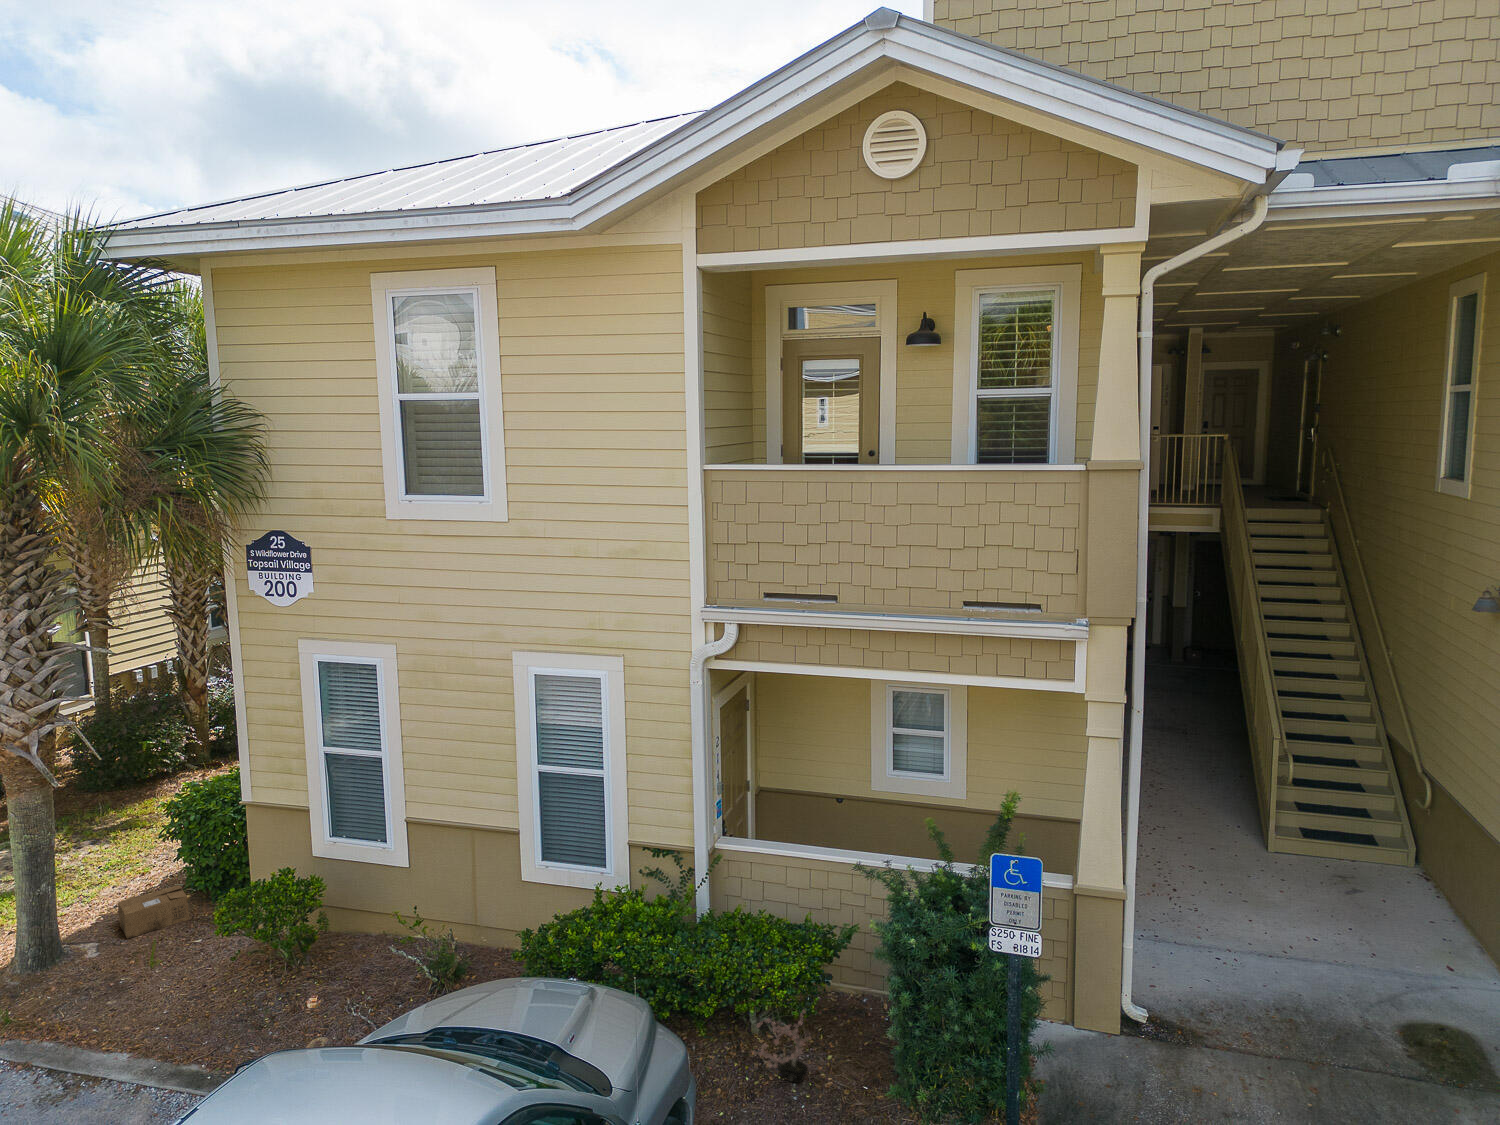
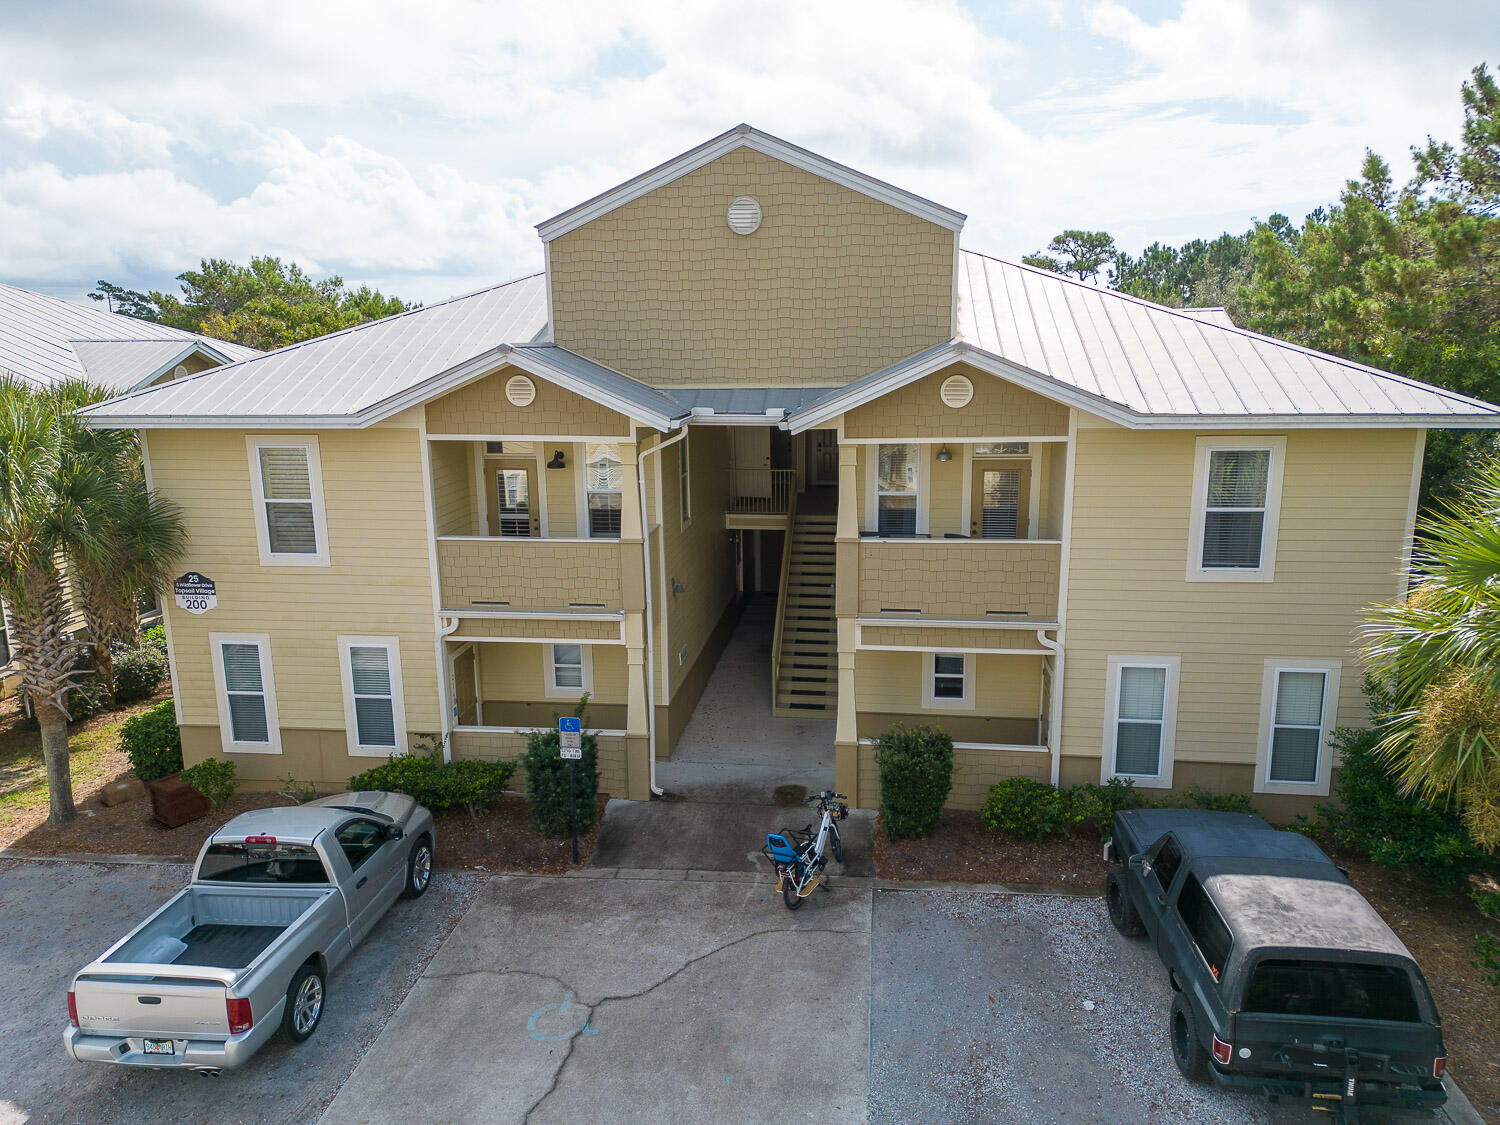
wooden crate: none [177,883,283,999] -> present [148,772,212,827]
potted plant: present [752,1010,810,1082] -> none [465,799,495,832]

